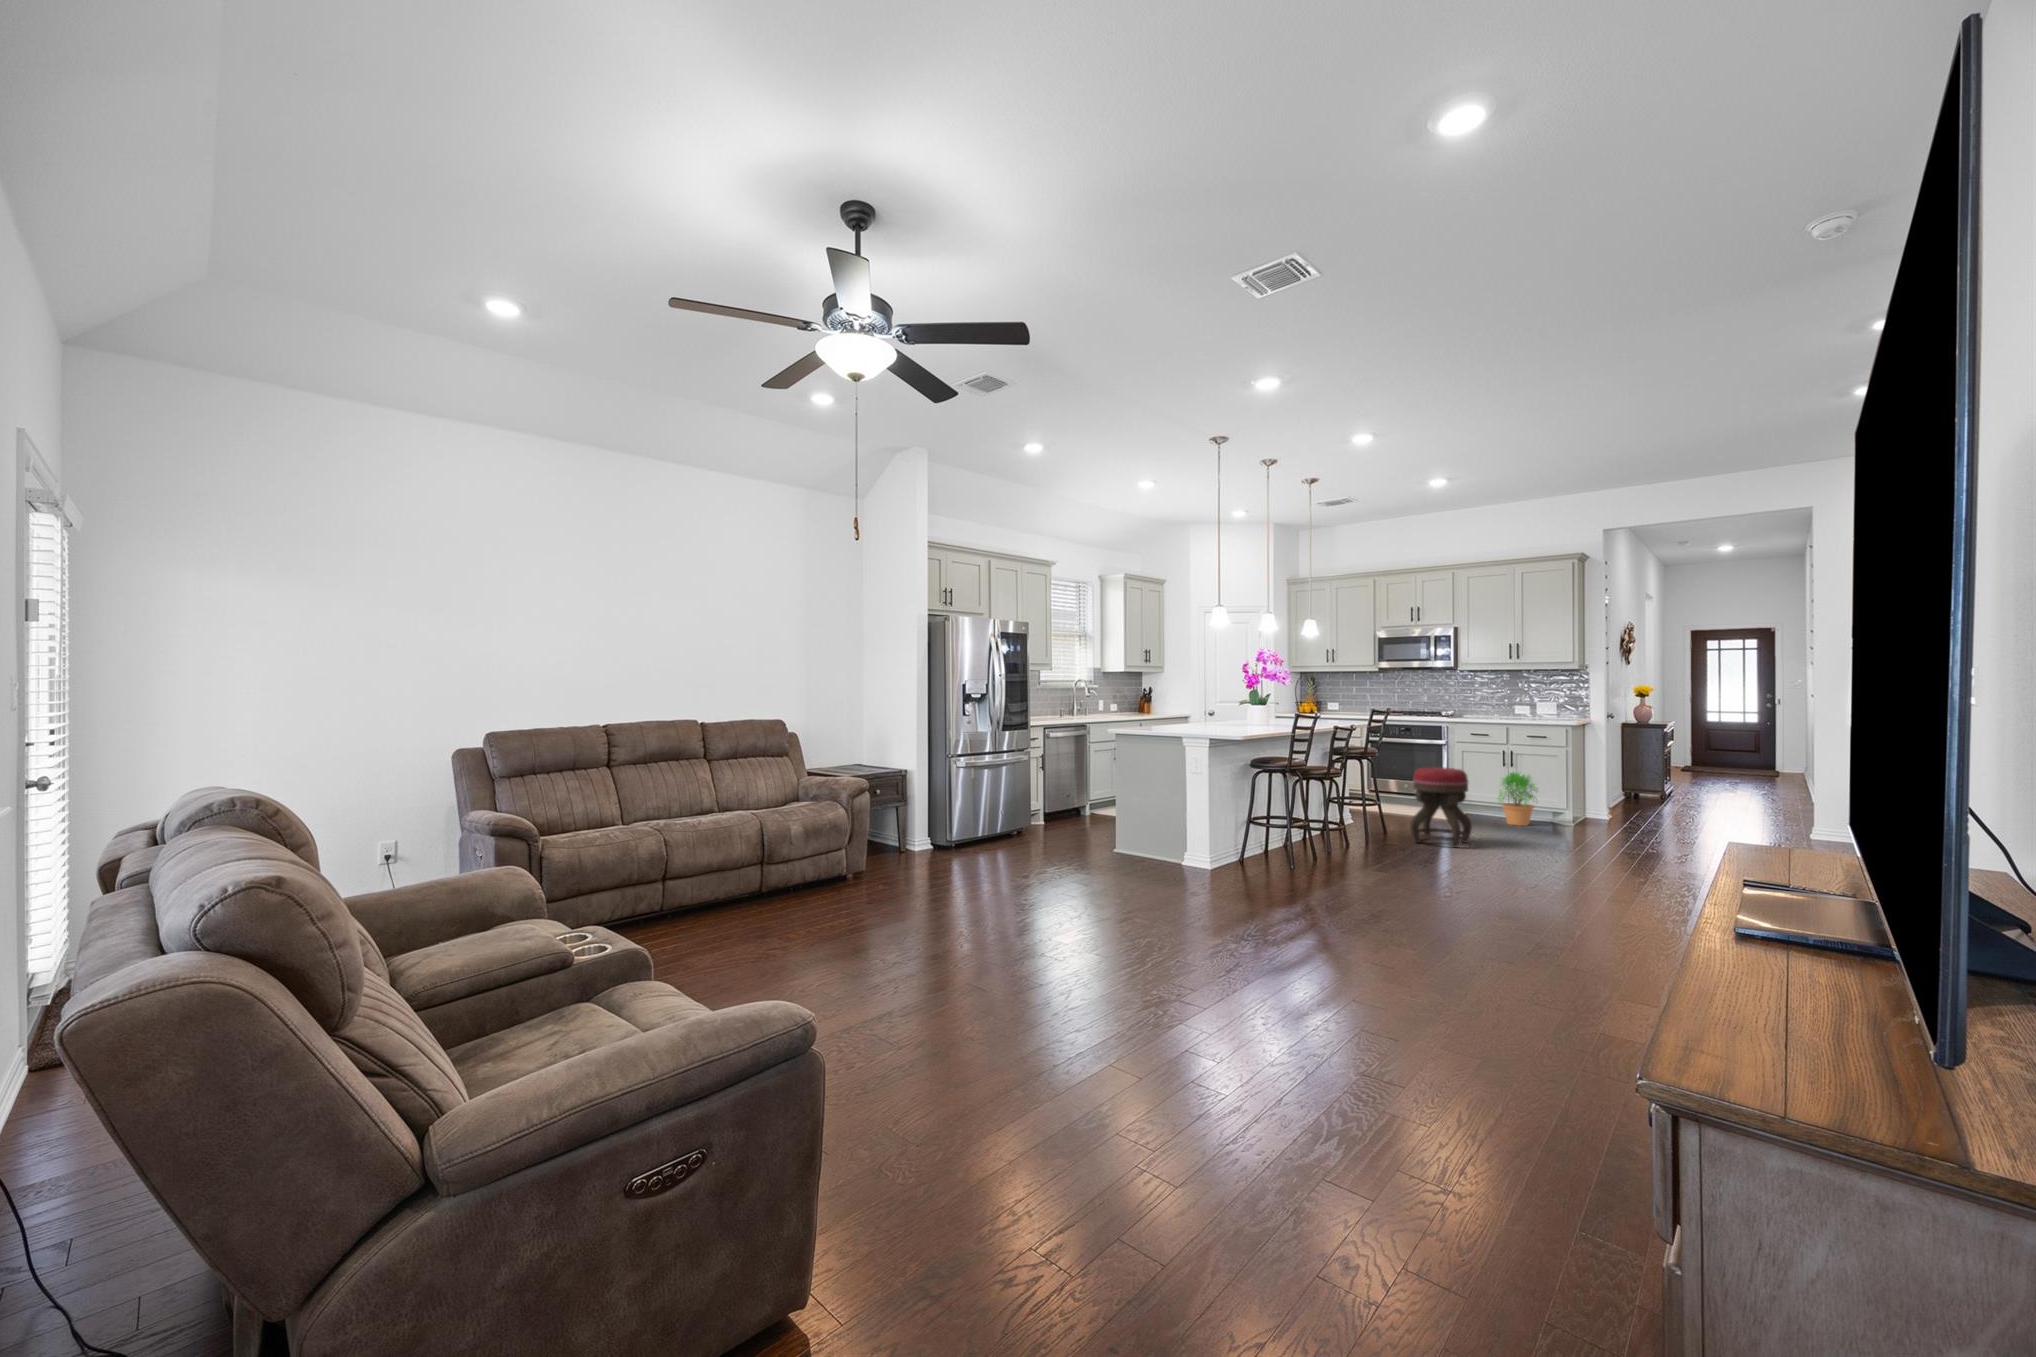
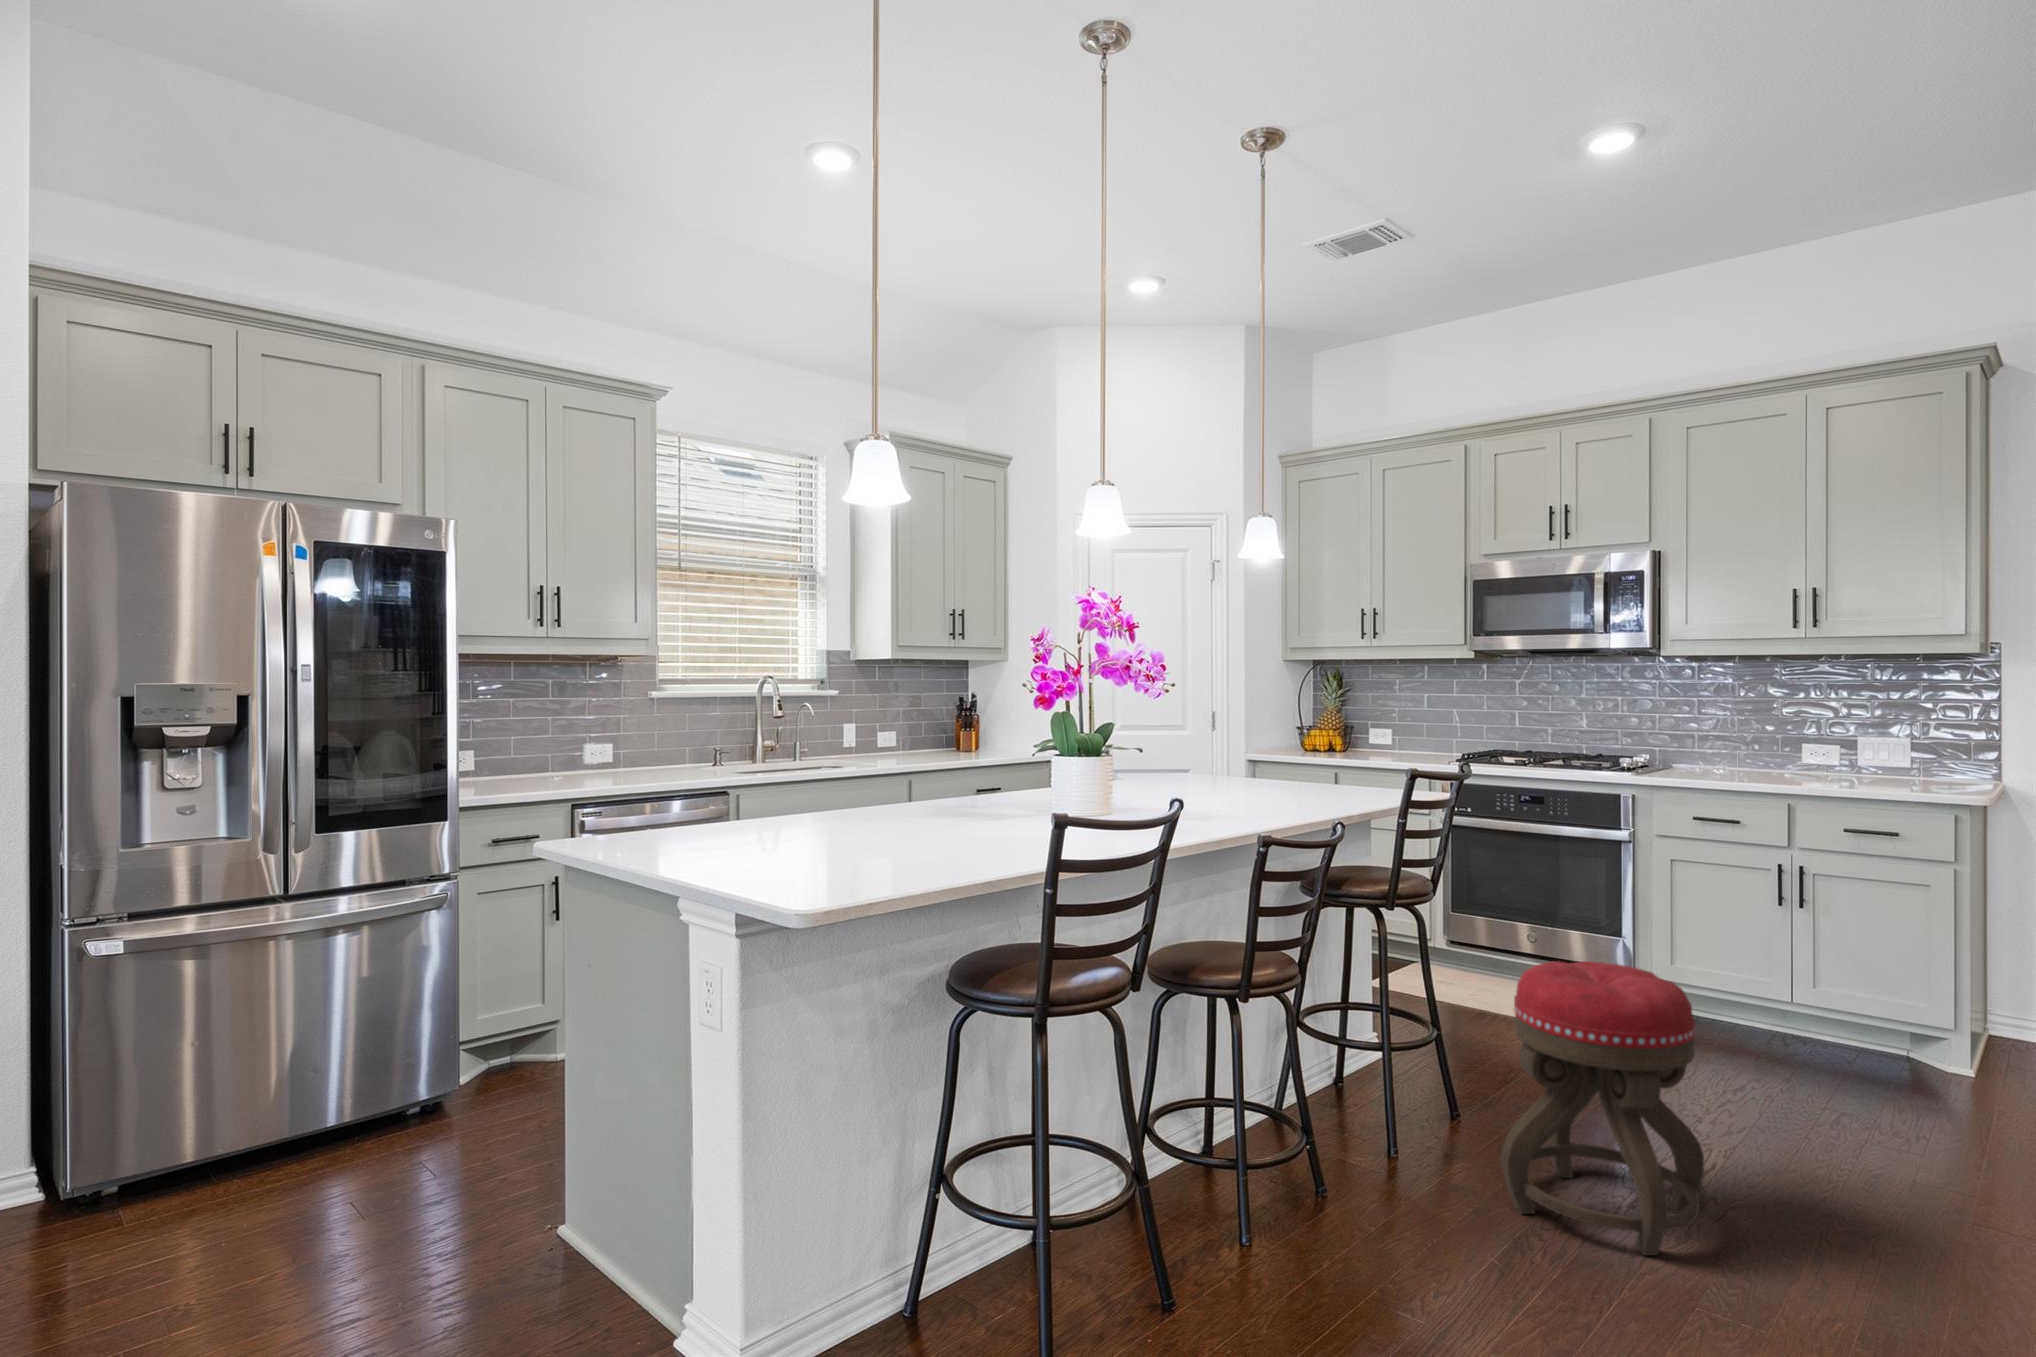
potted plant: present [1498,772,1537,826] -> none [1768,938,1902,1097]

